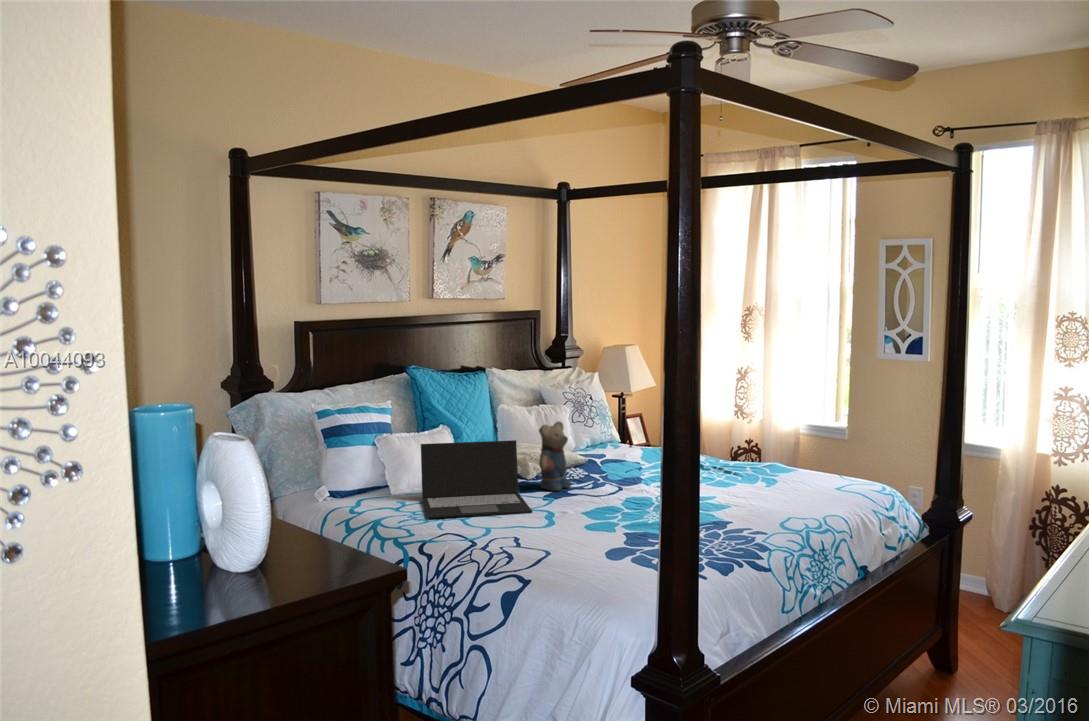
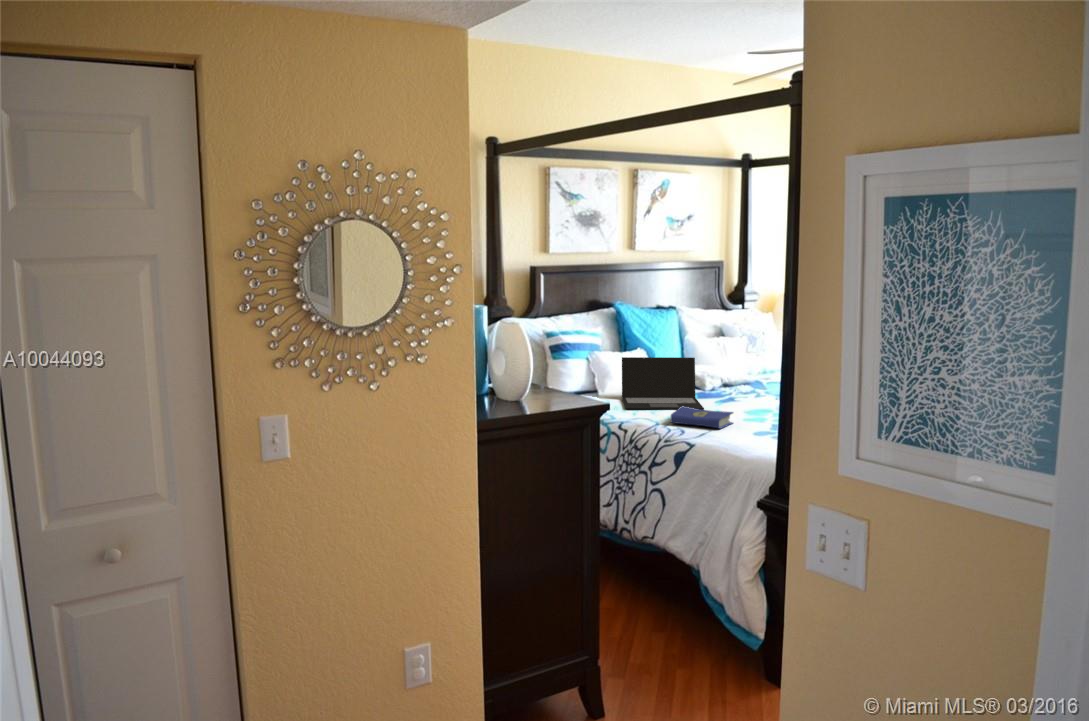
teddy bear: present [539,421,571,491] -> none [712,345,738,398]
hardcover book: none [491,514,575,548] -> present [670,406,733,429]

